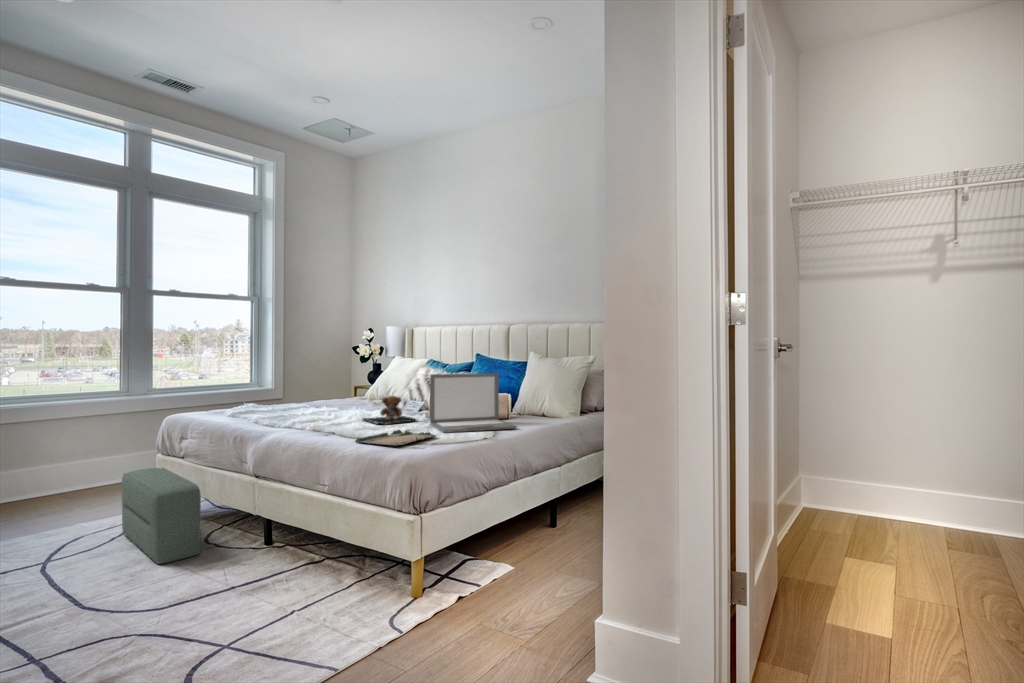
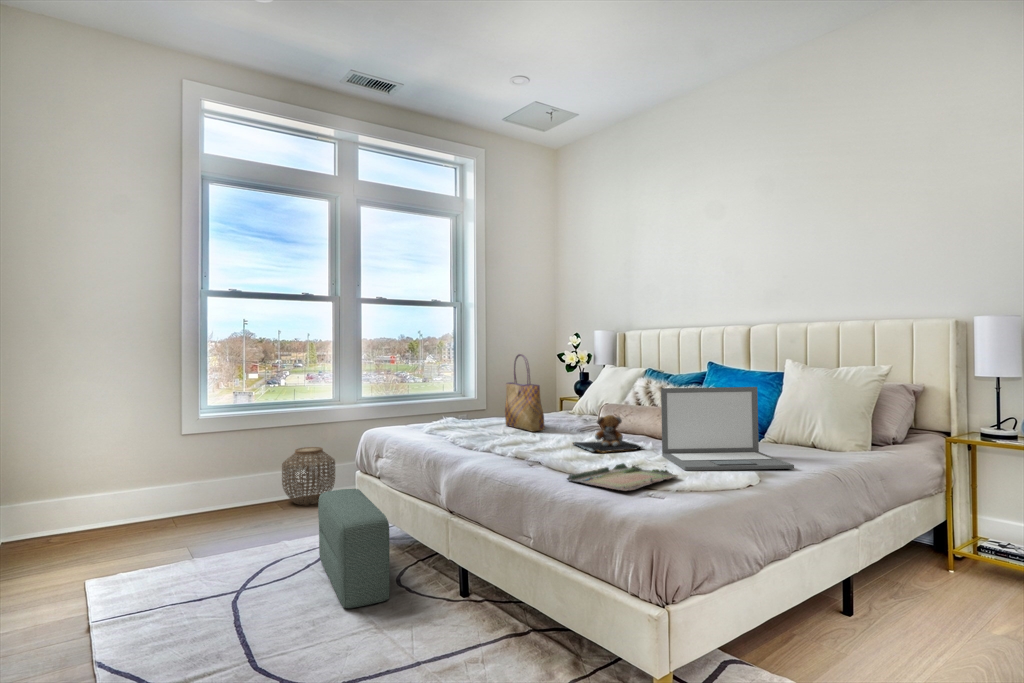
tote bag: none [304,347,340,412] -> present [505,354,545,432]
woven basket: none [64,437,125,494] -> present [282,447,335,505]

